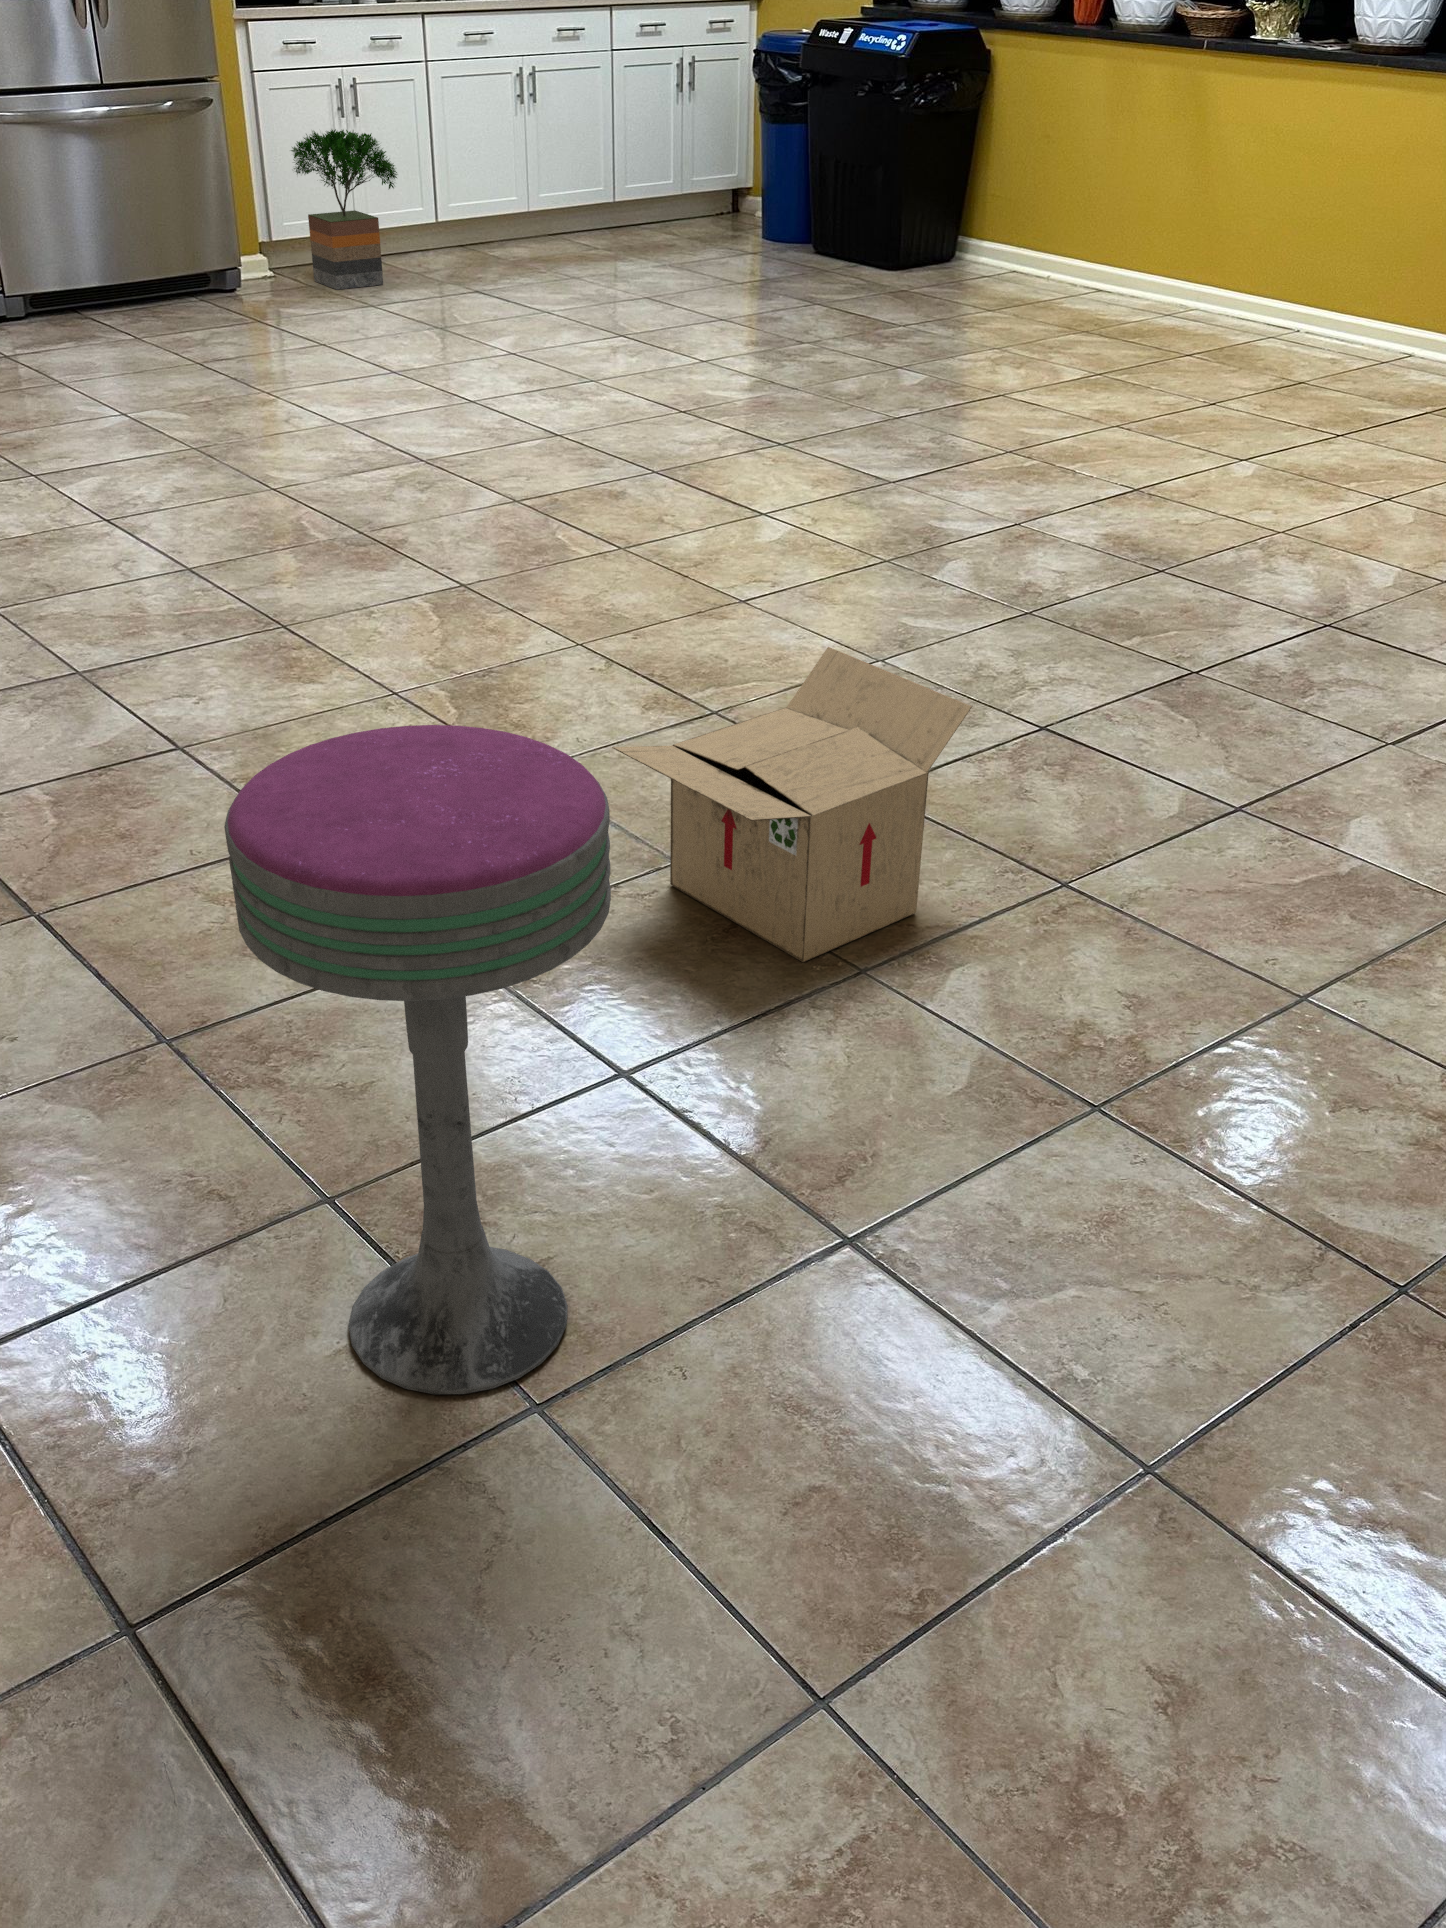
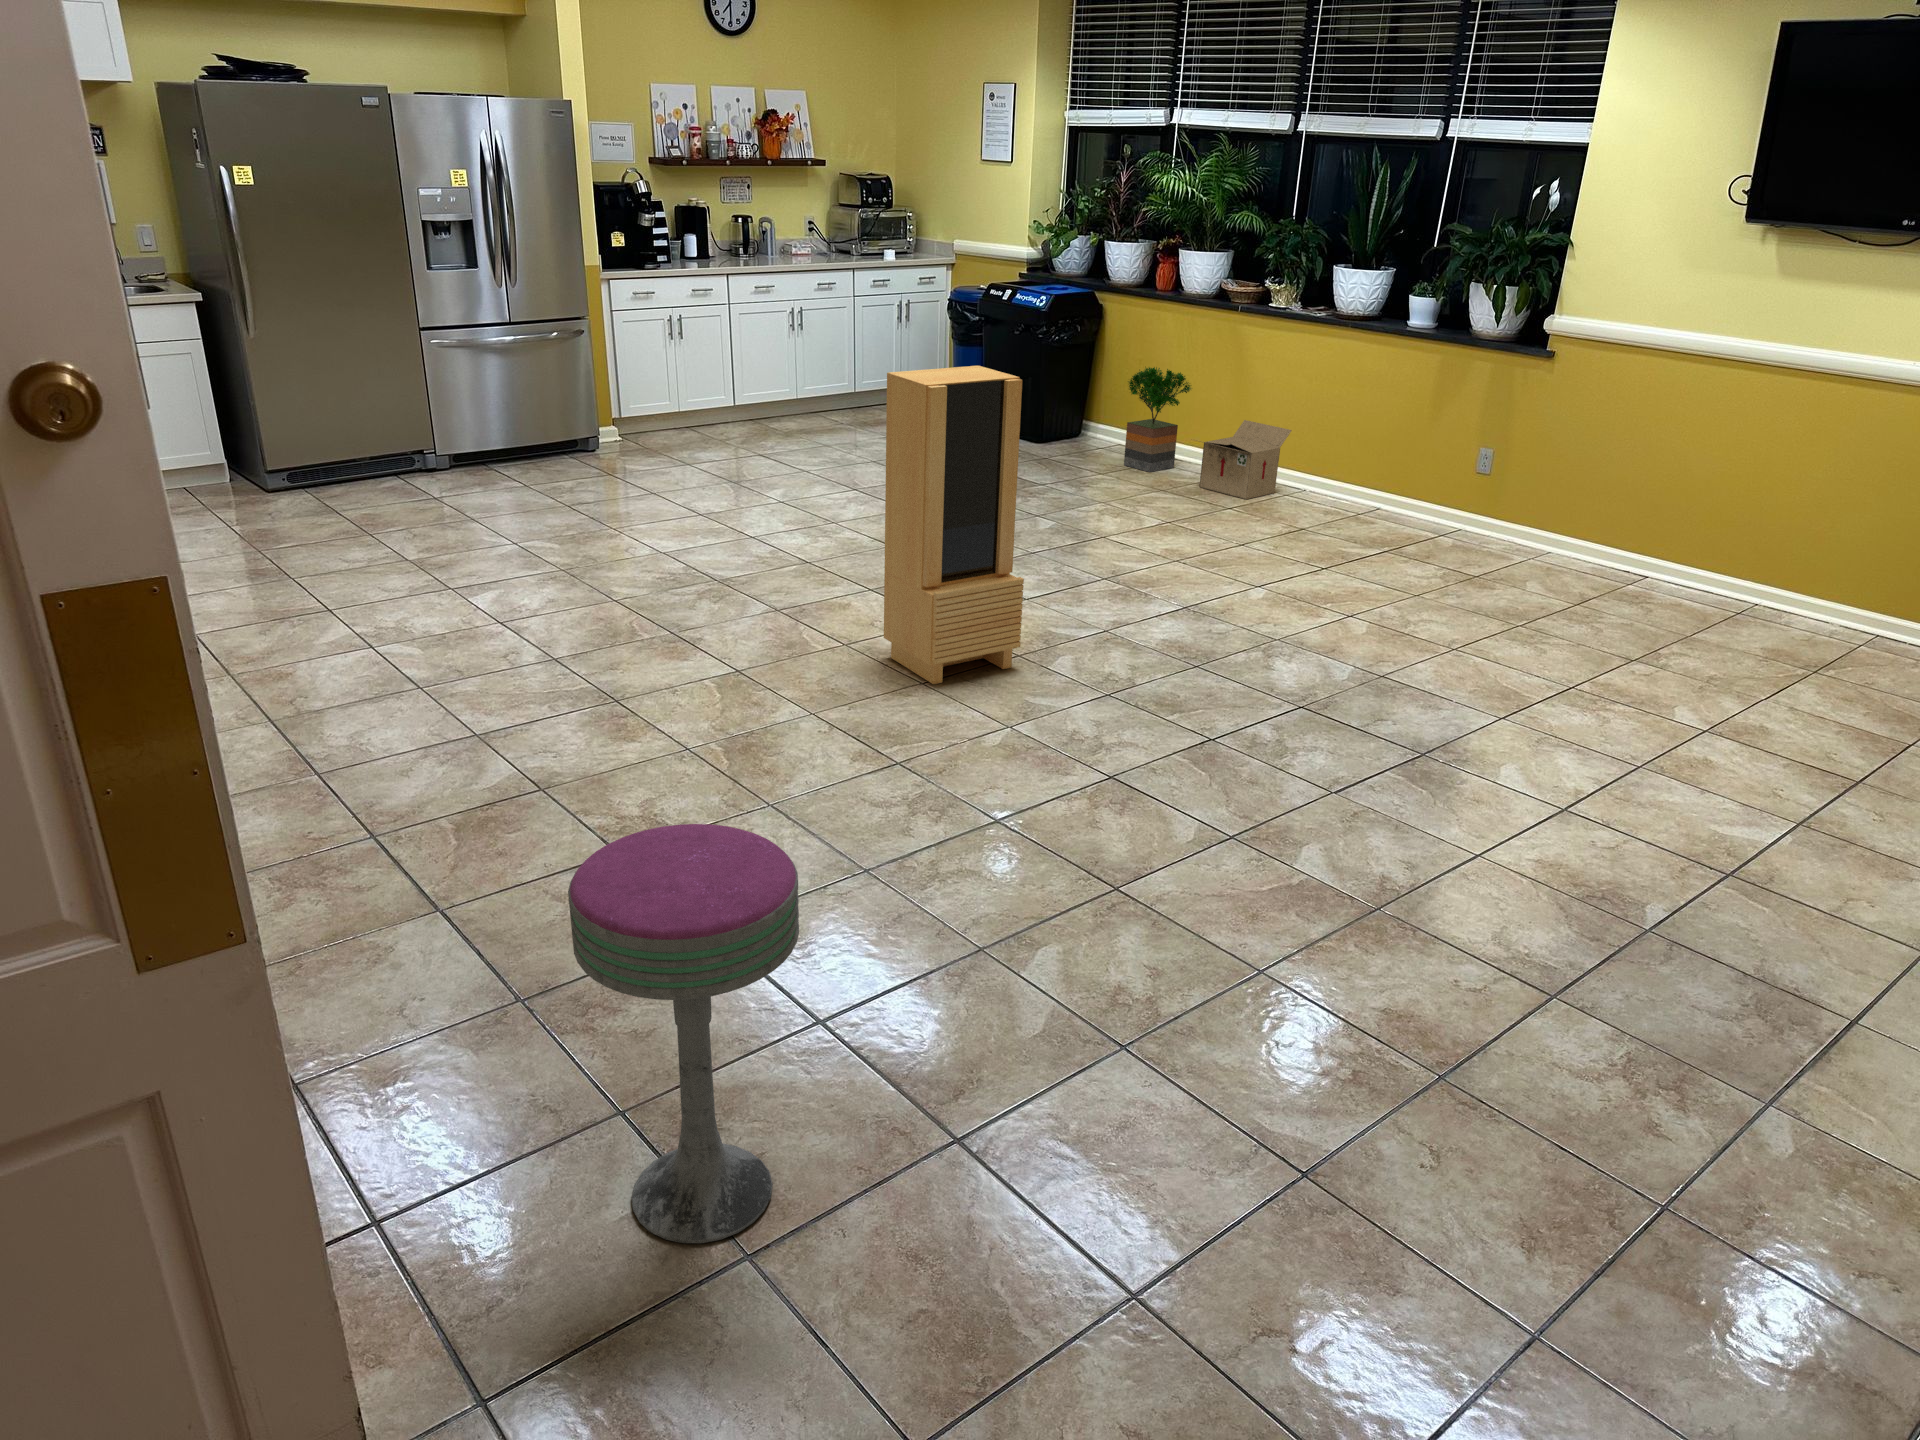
storage cabinet: none [684,85,902,597] -> present [884,366,1024,684]
potted tree: present [291,129,397,290] -> present [1124,367,1191,472]
cardboard box: present [612,647,972,962] -> present [1199,420,1292,499]

